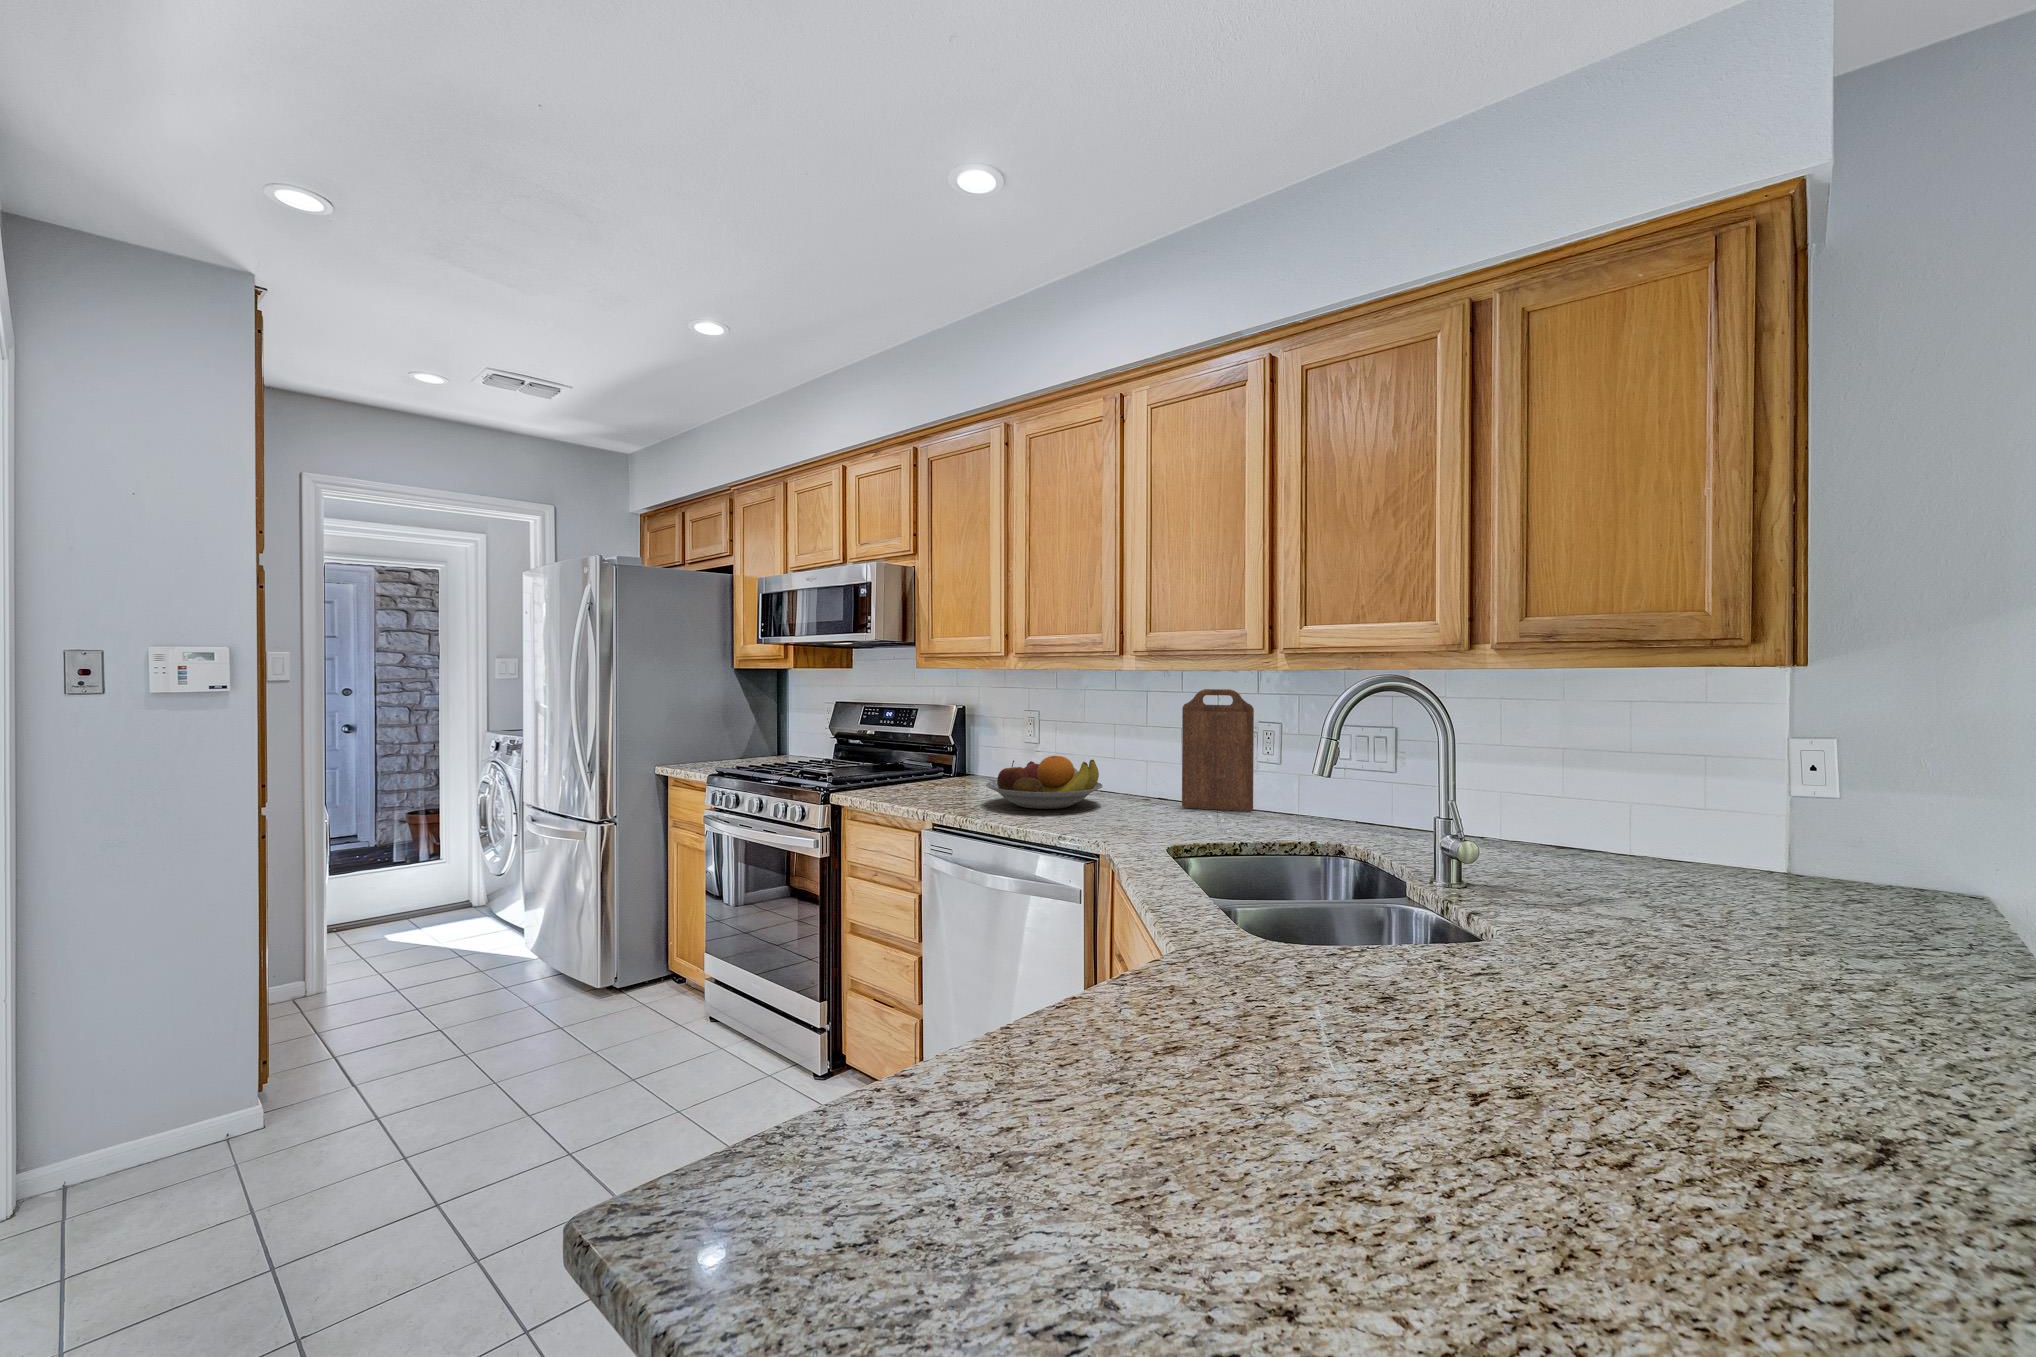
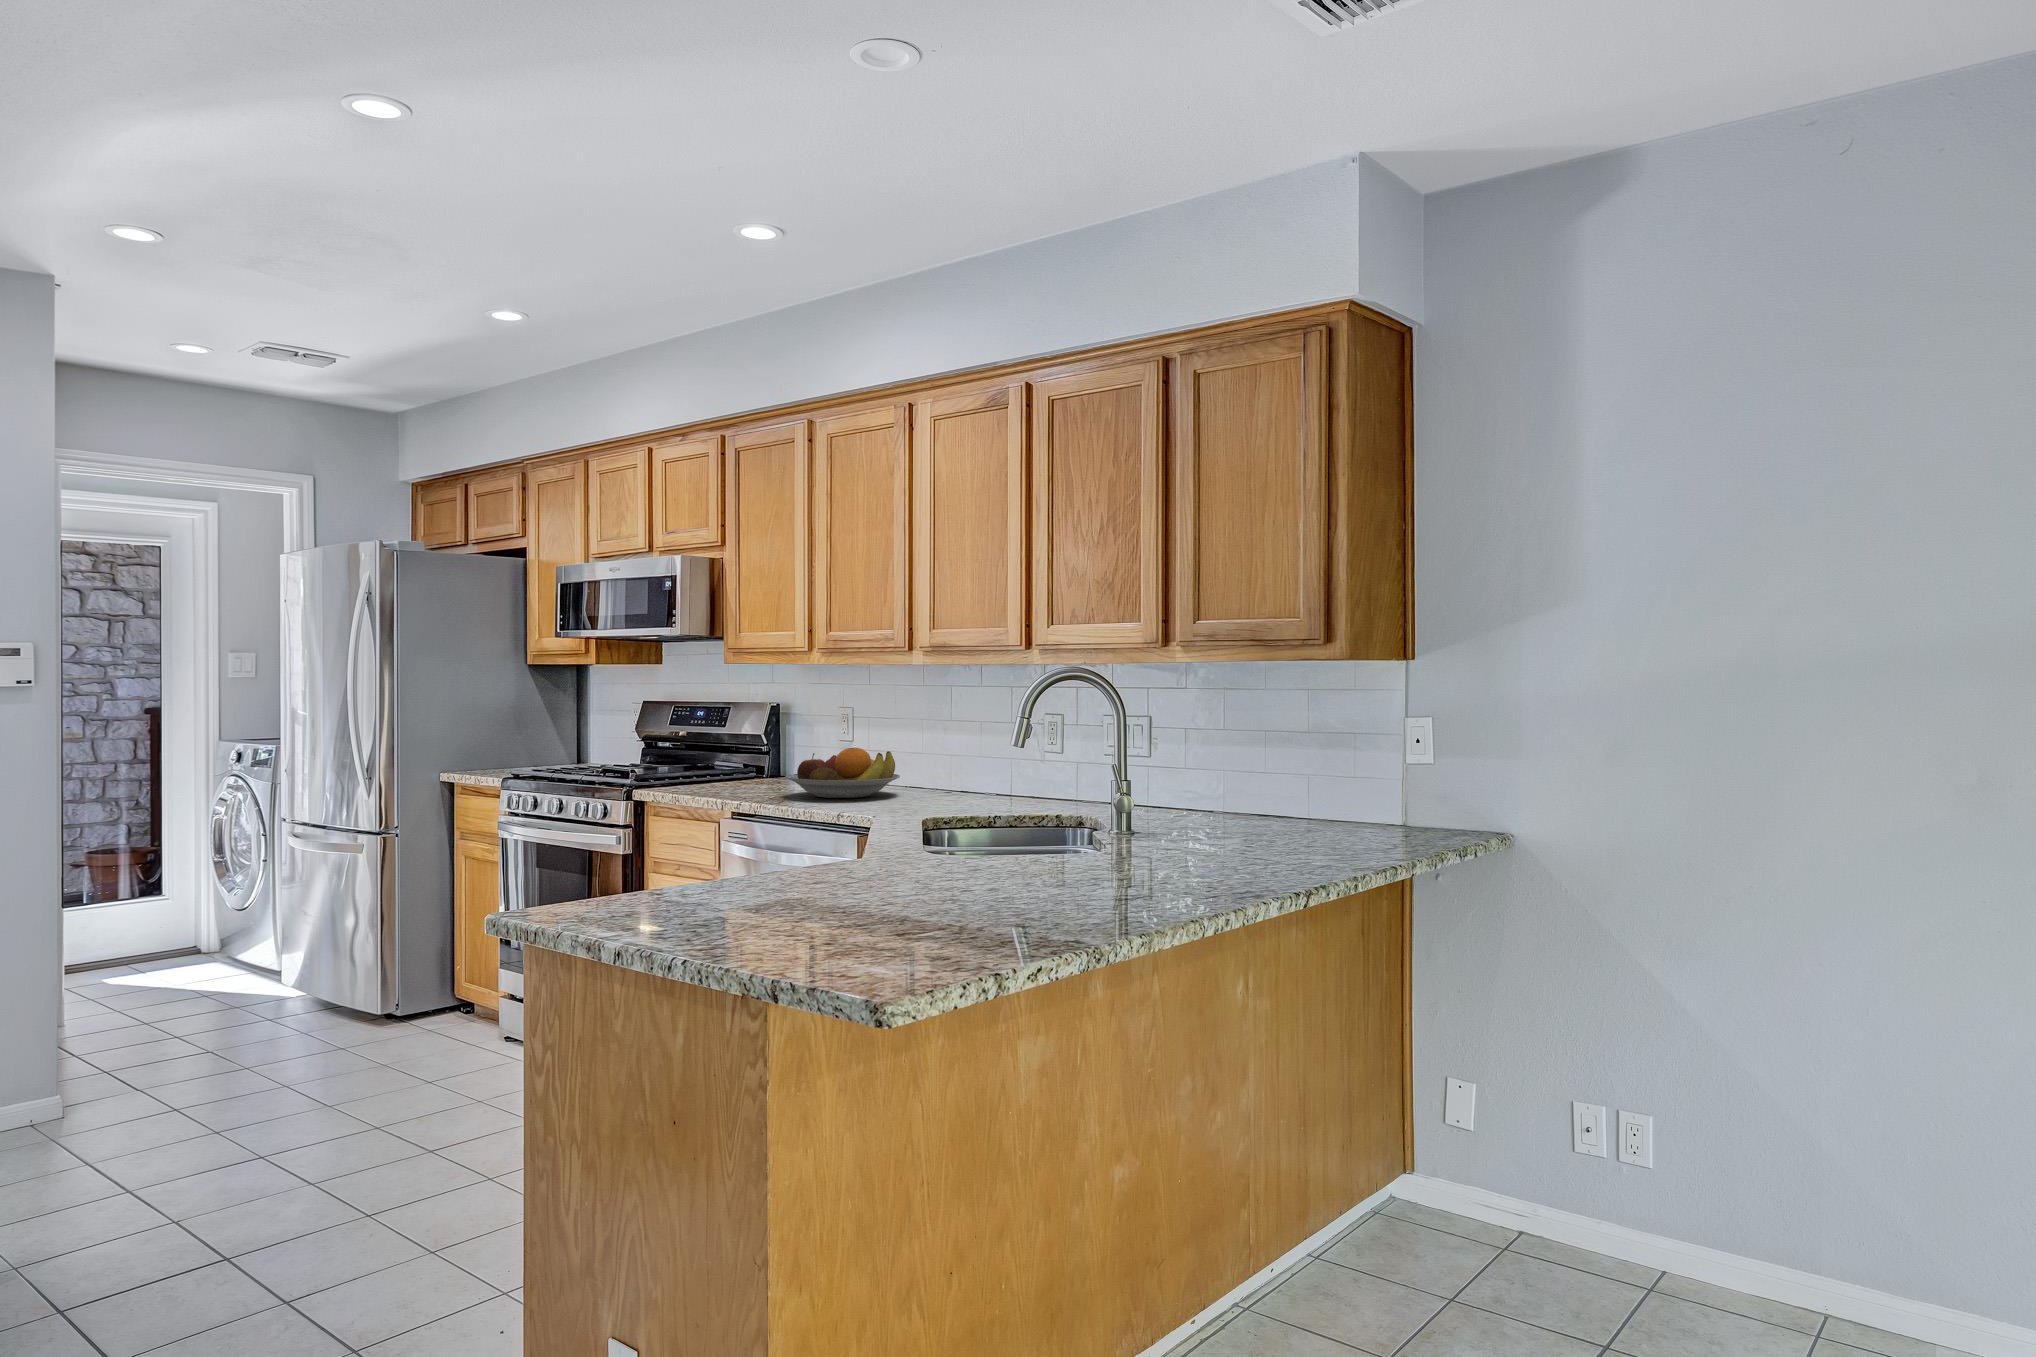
cutting board: present [1182,689,1254,811] -> none [975,683,1040,799]

